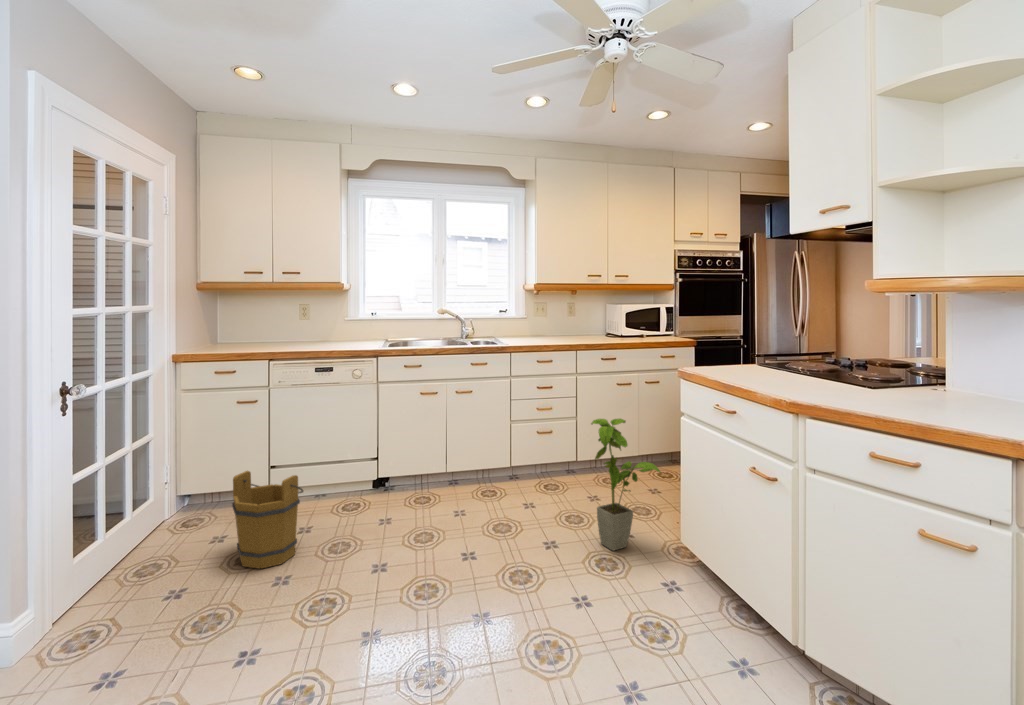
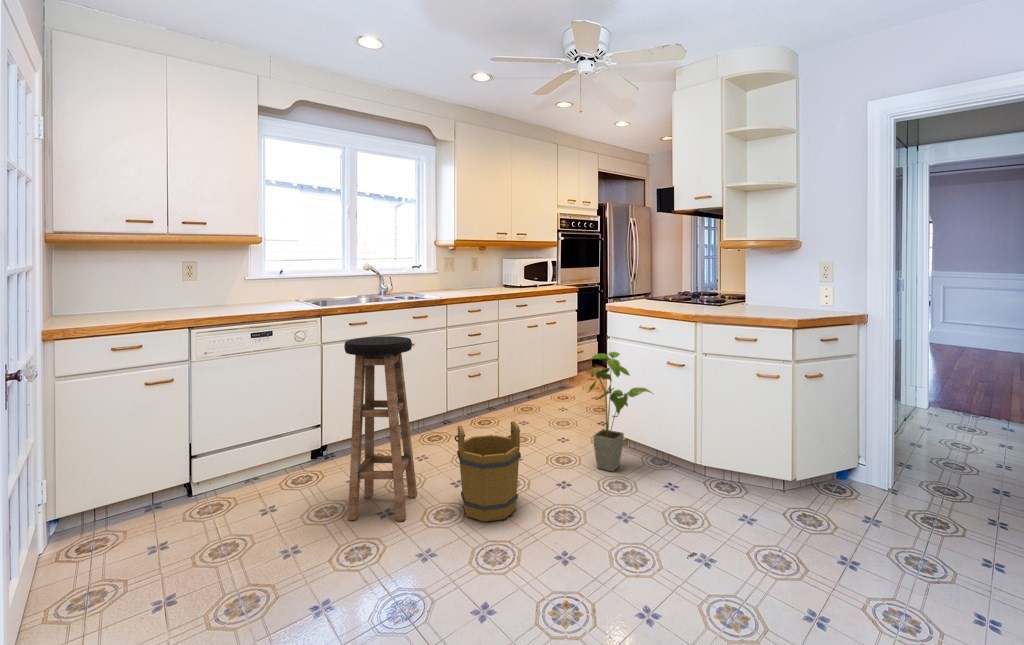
bar stool: none [345,380,414,547] -> present [344,336,417,521]
bucket: present [232,471,303,569] -> present [455,421,521,522]

